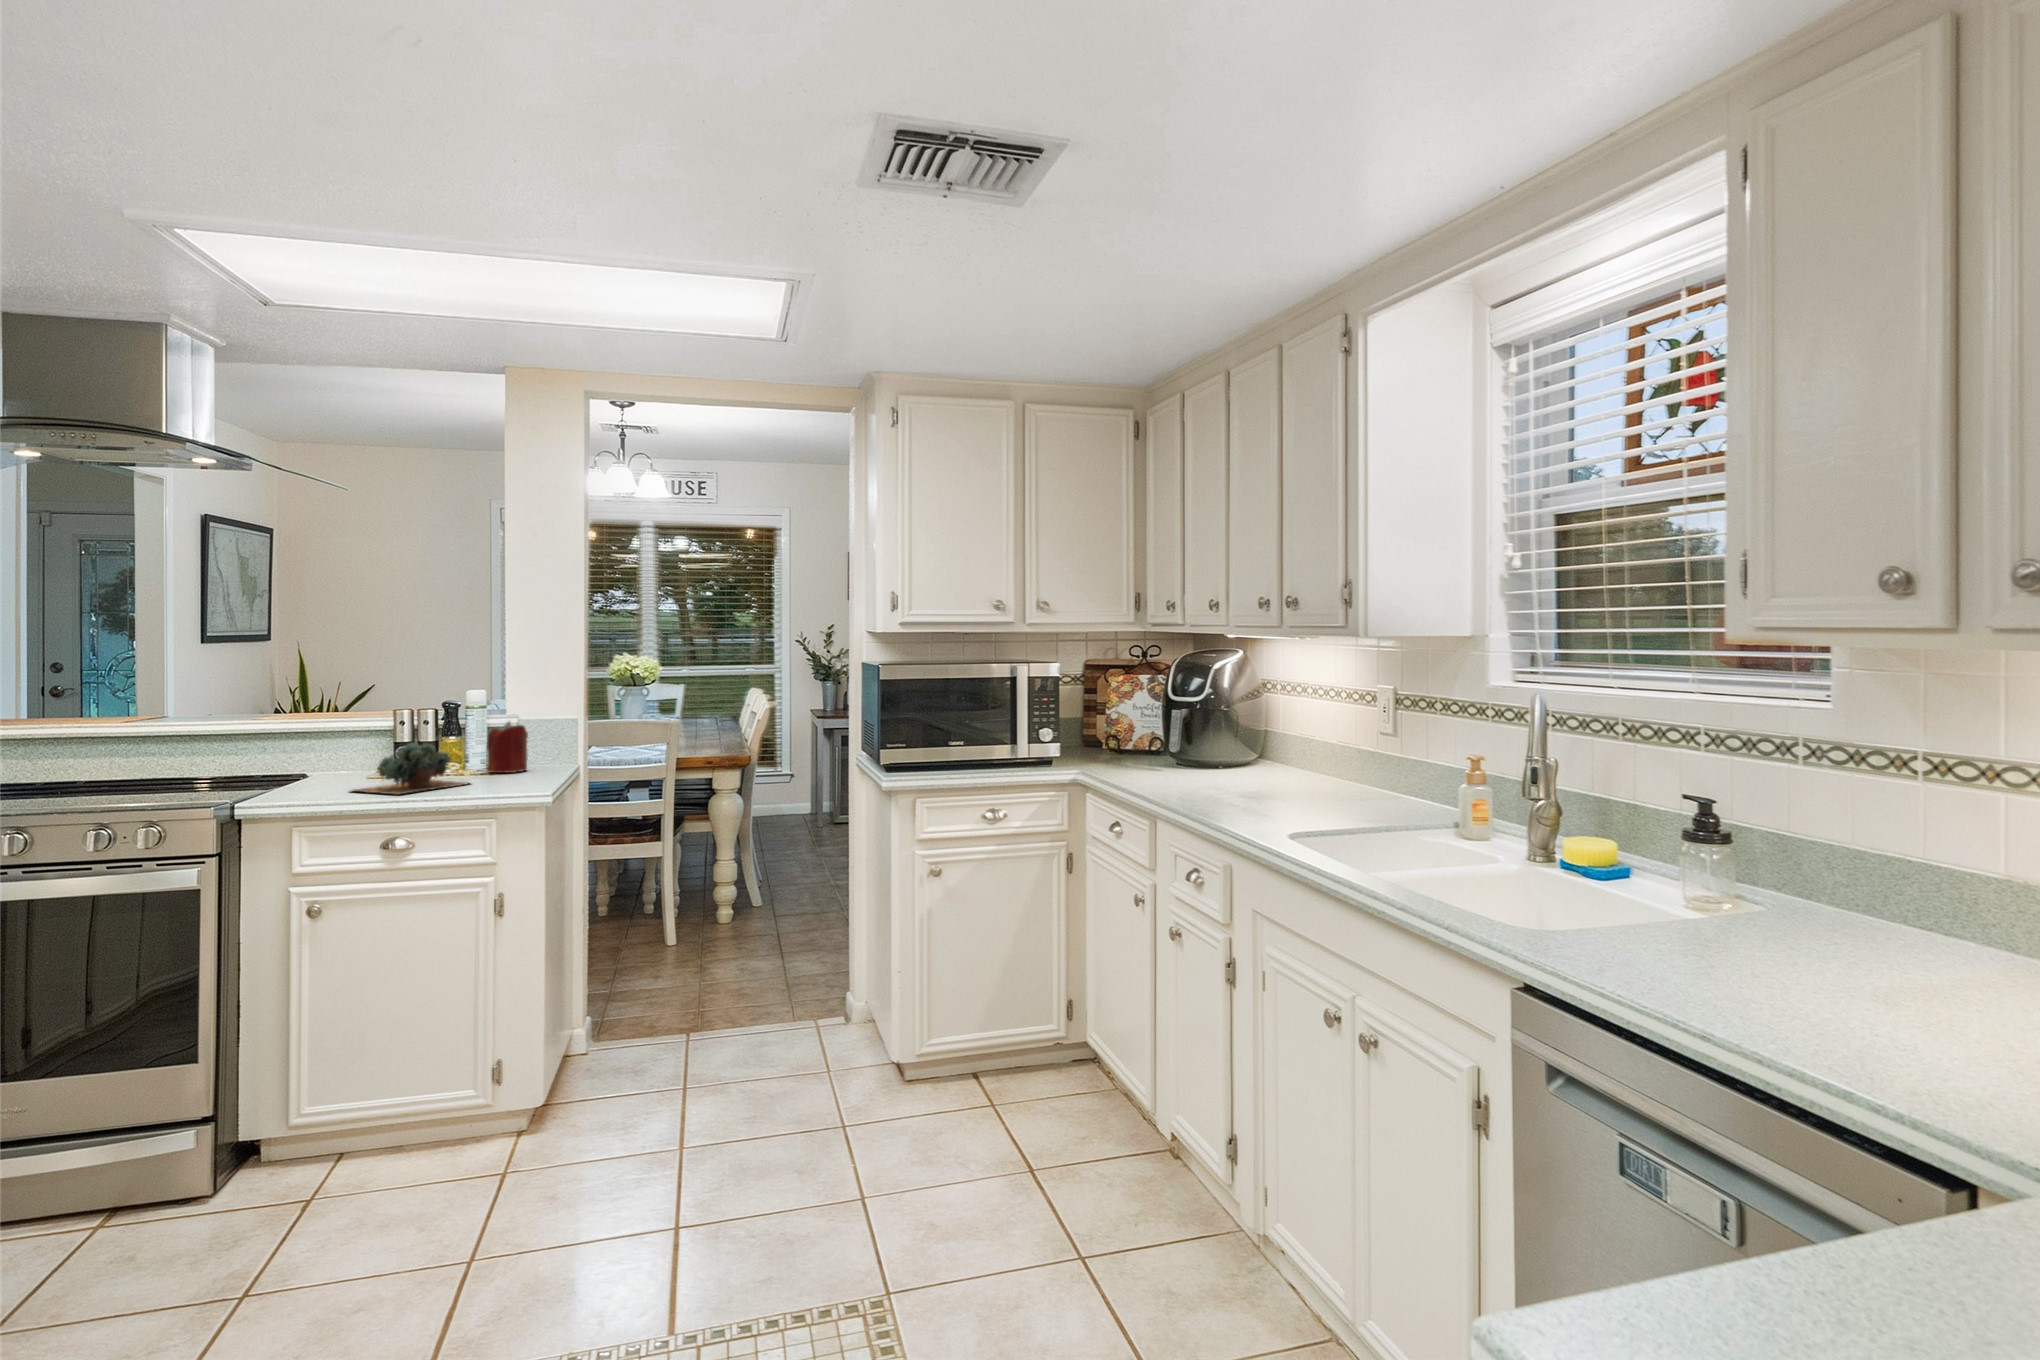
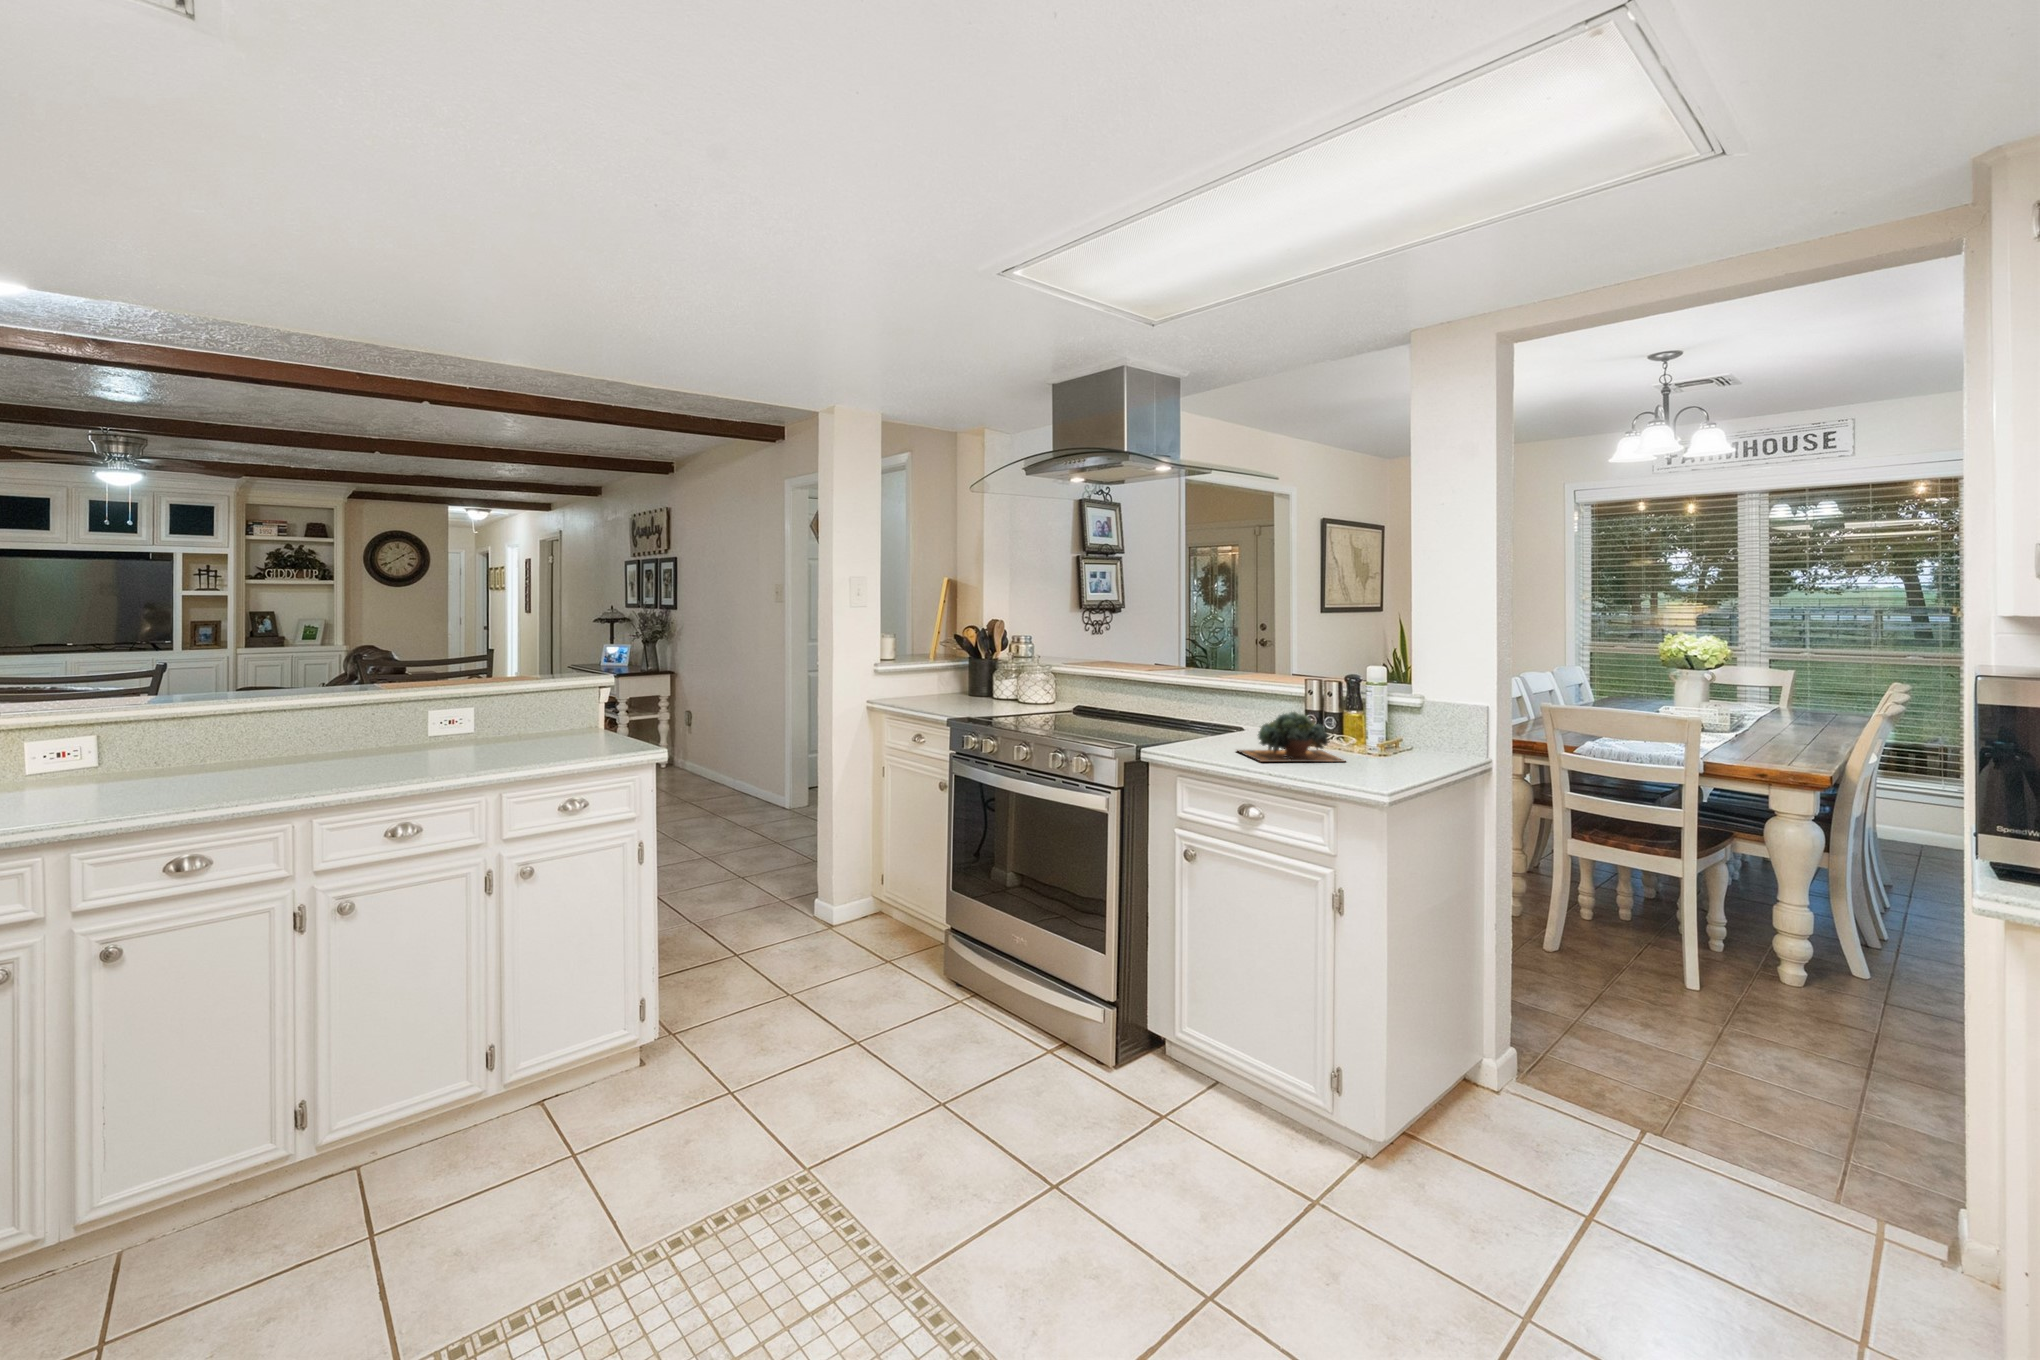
candle: present [487,722,528,773] -> none [1386,699,1432,756]

